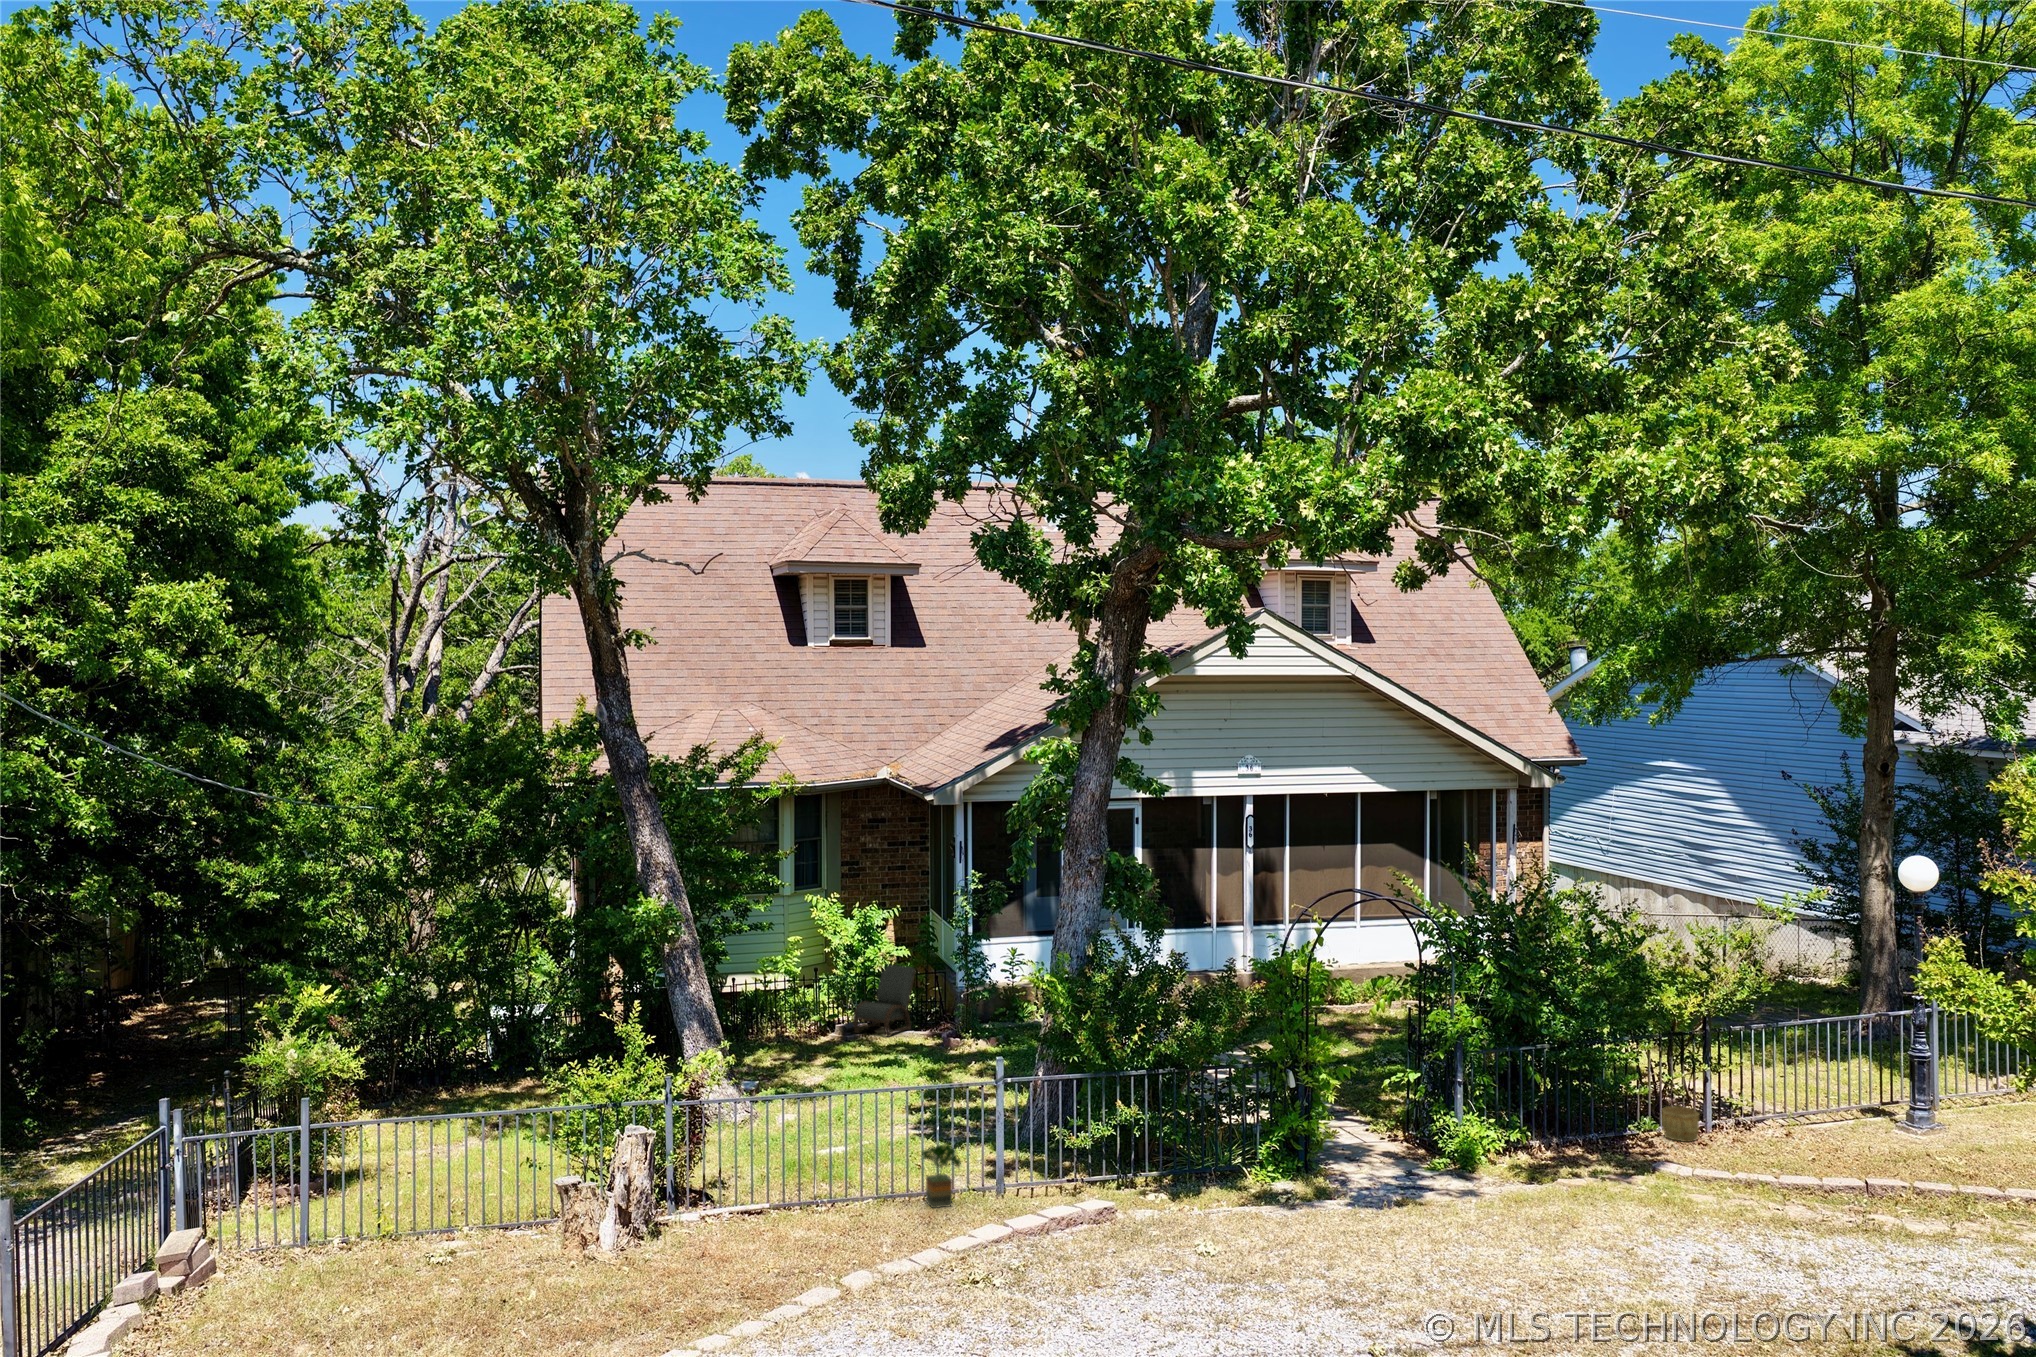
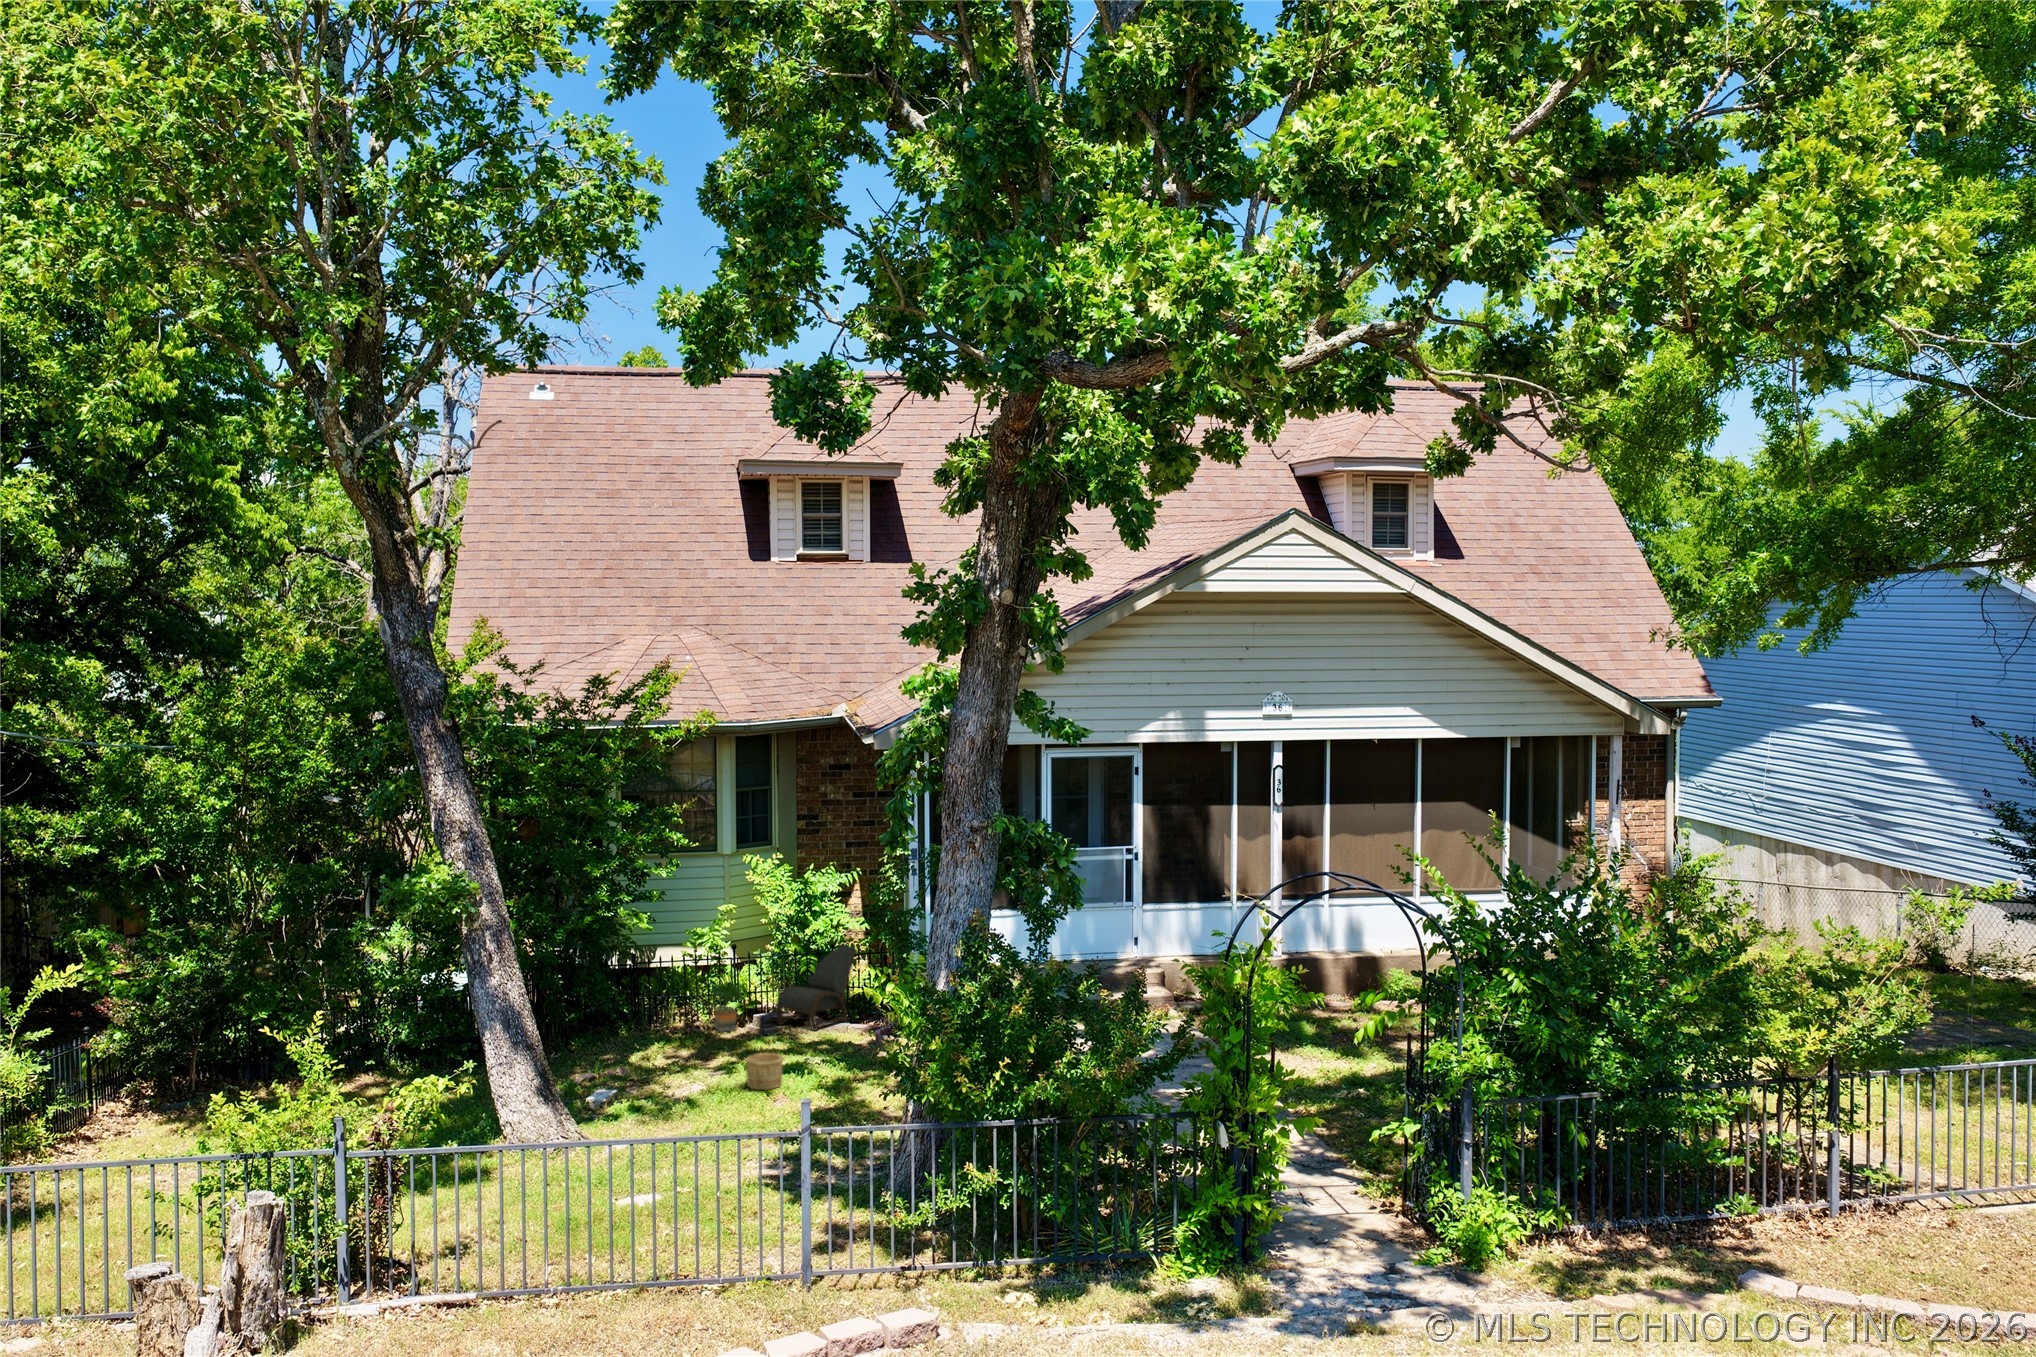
wooden bucket: present [1662,1106,1699,1142] -> present [746,1053,783,1090]
potted tree: present [922,1144,961,1208] -> present [712,984,743,1032]

